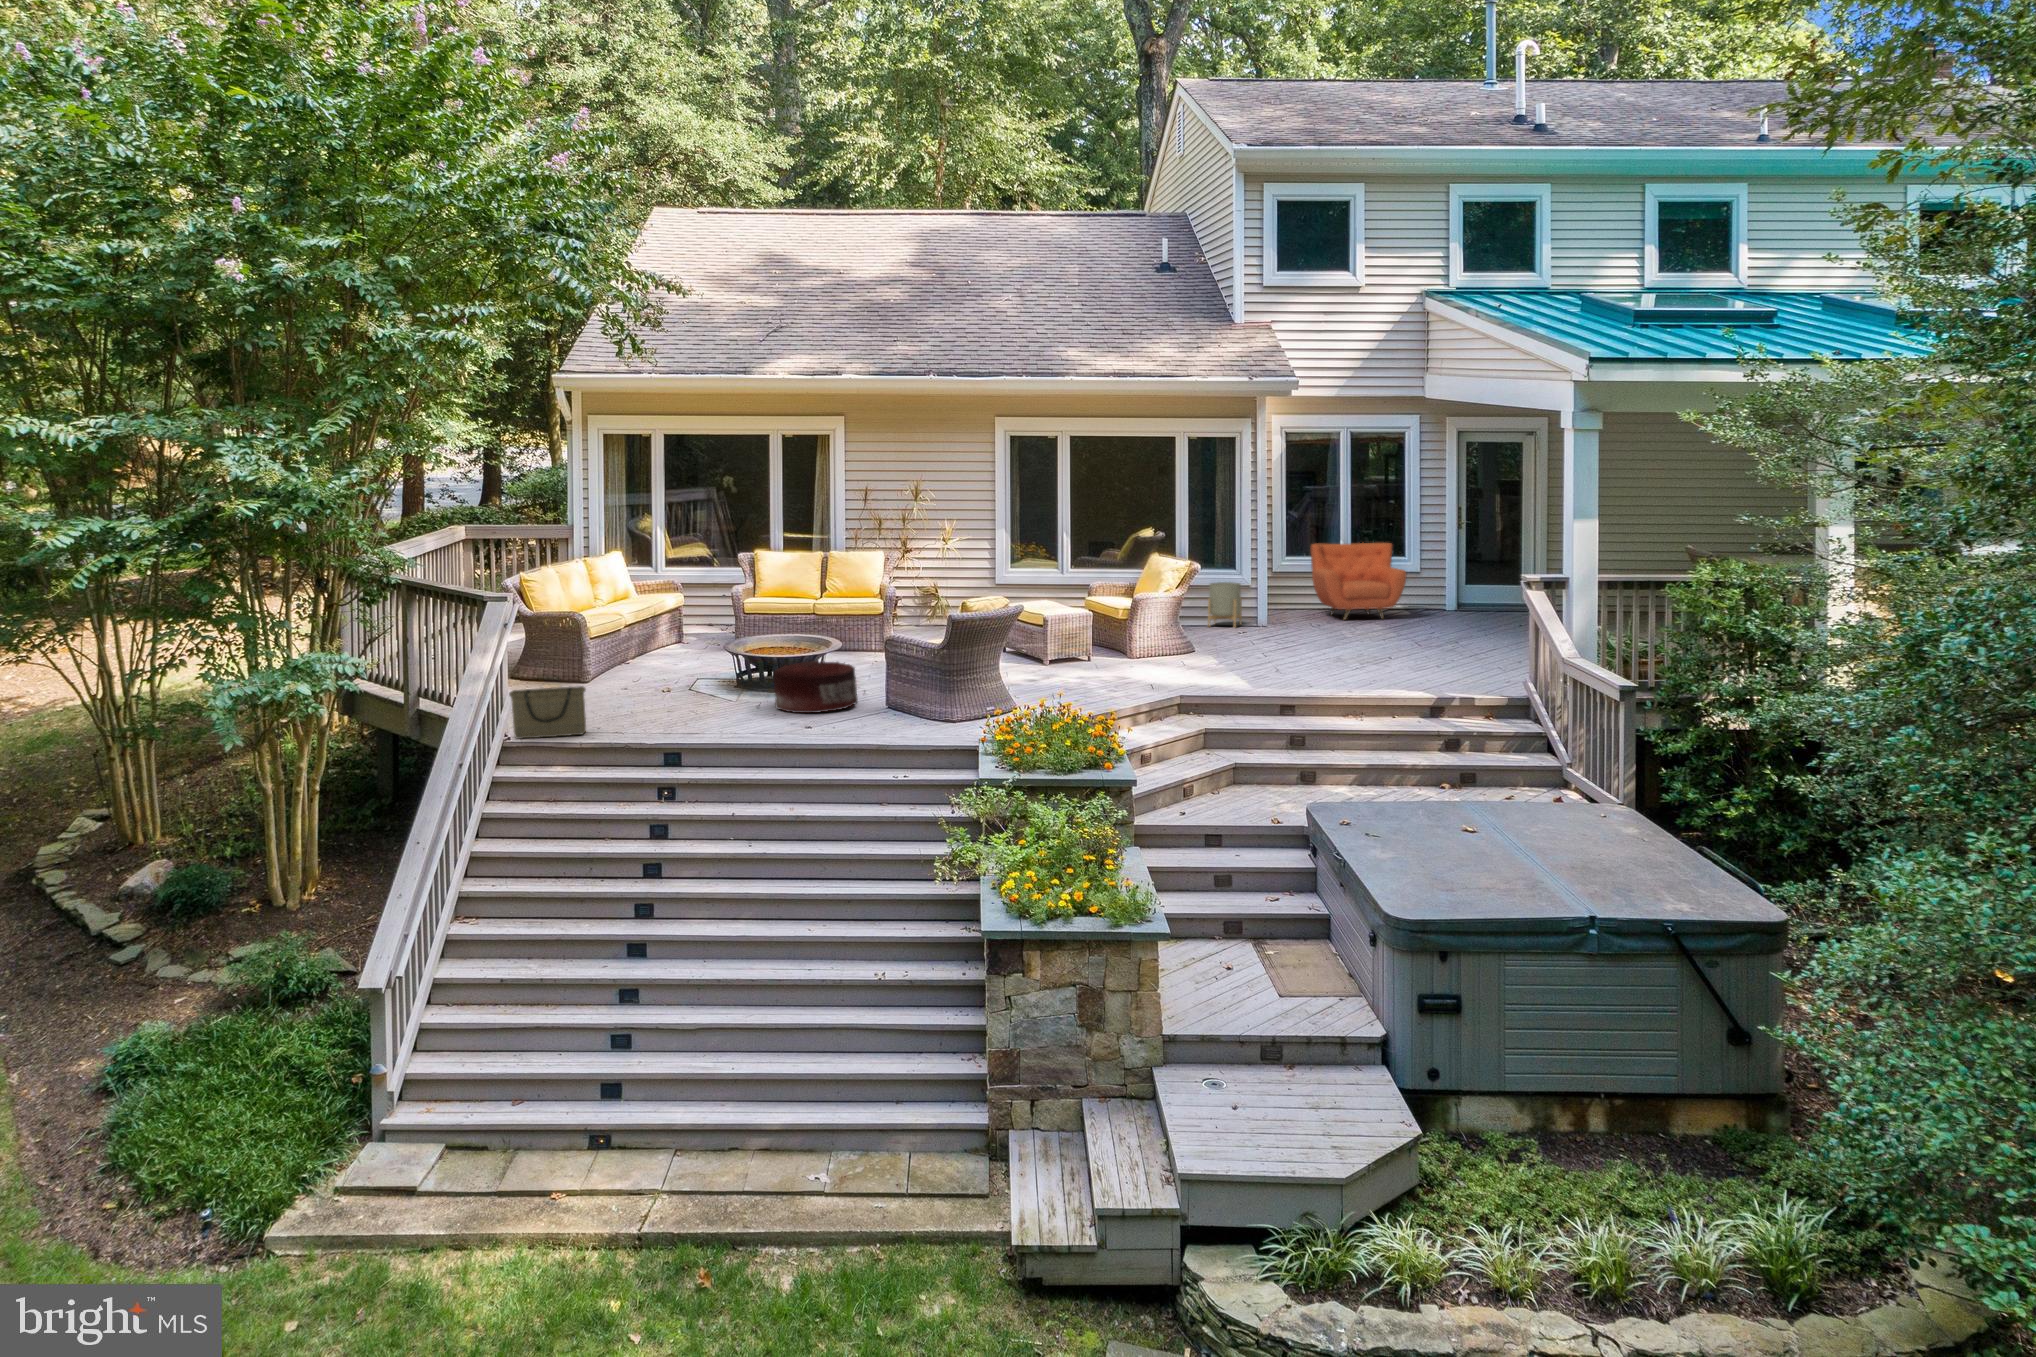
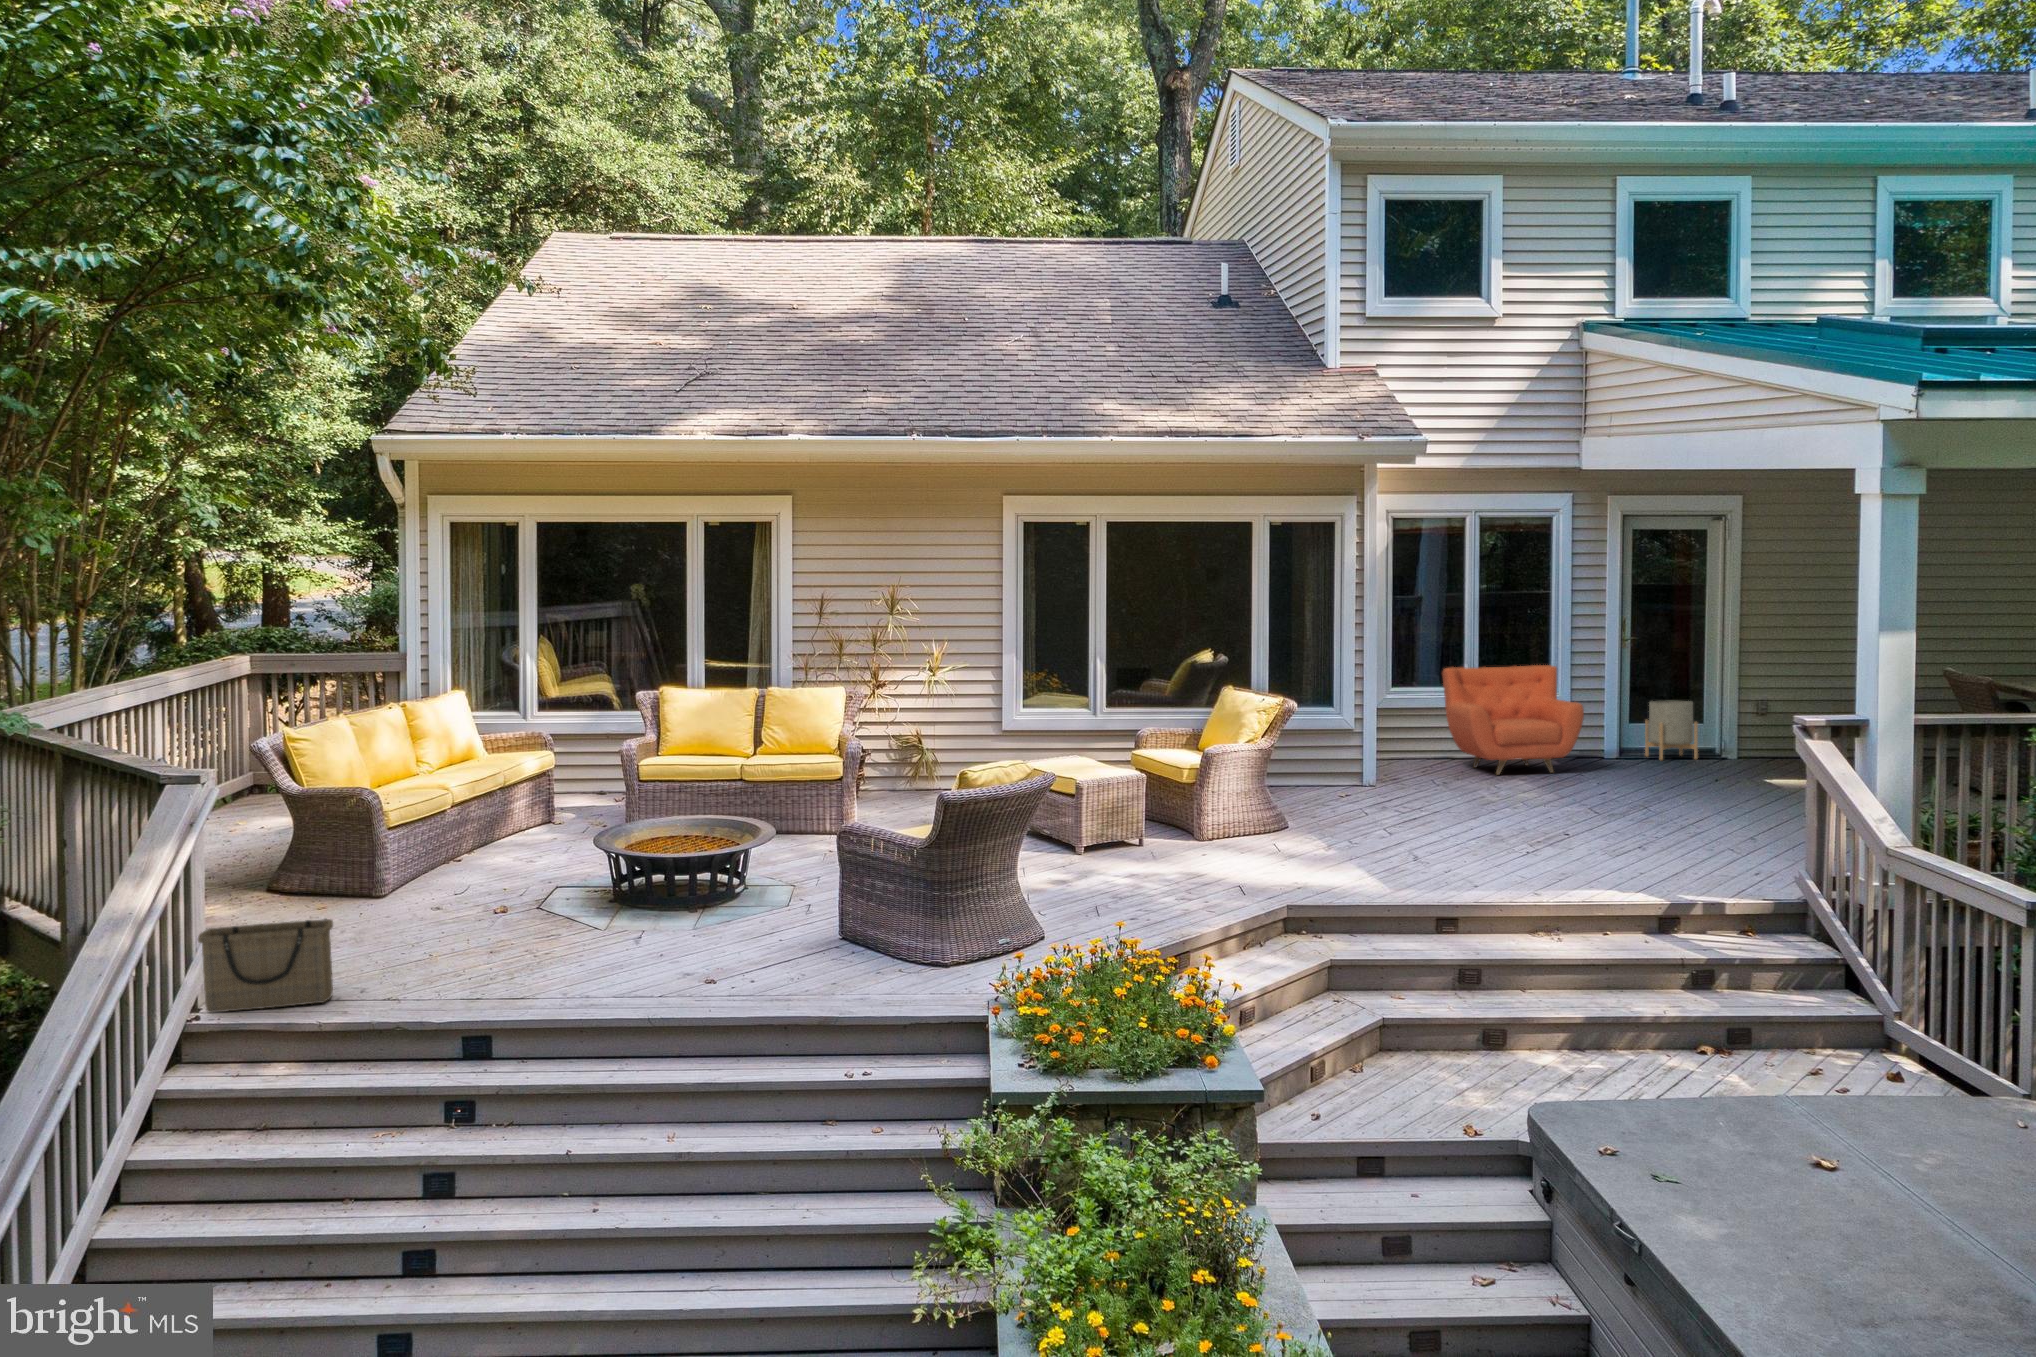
planter: present [1208,582,1242,627] -> present [1645,701,1698,760]
pouf: present [774,662,858,713] -> none [659,862,795,950]

